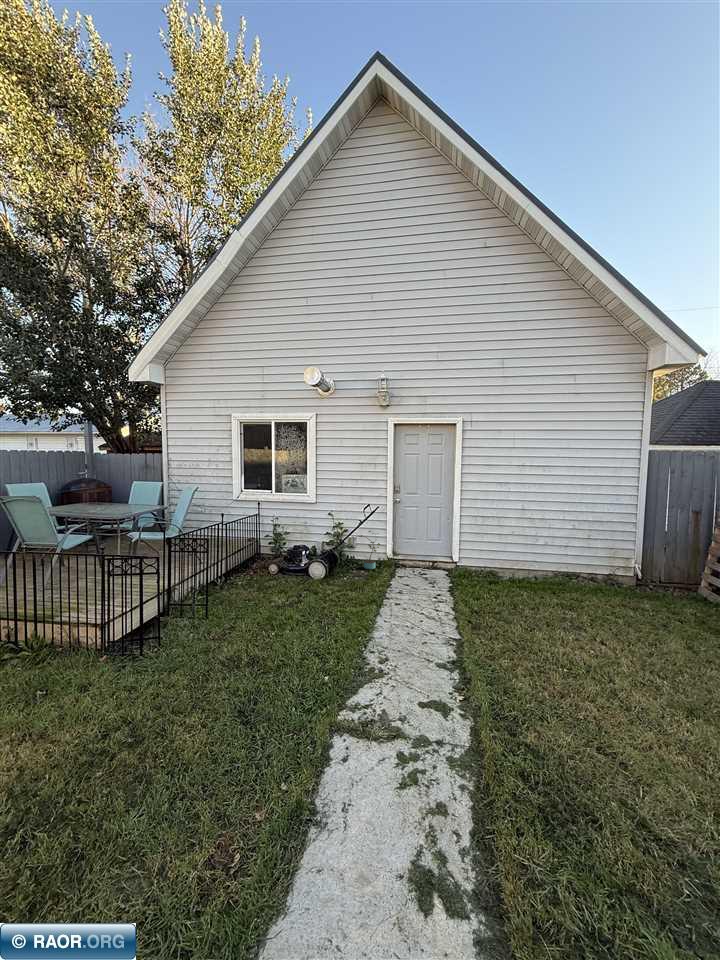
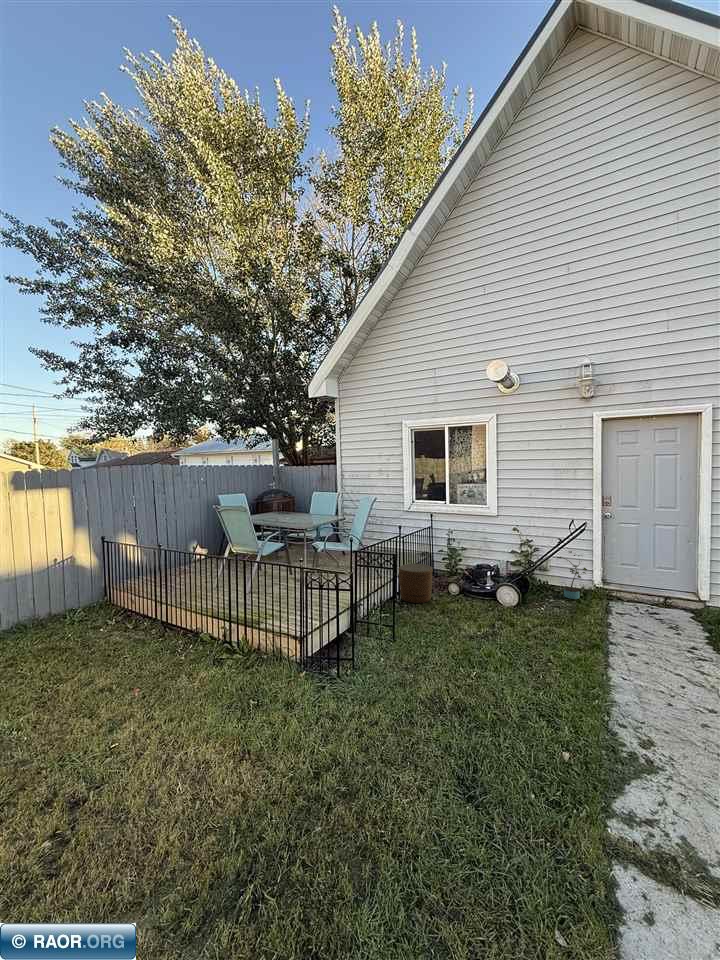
woven basket: none [220,548,253,585] -> present [399,564,433,604]

